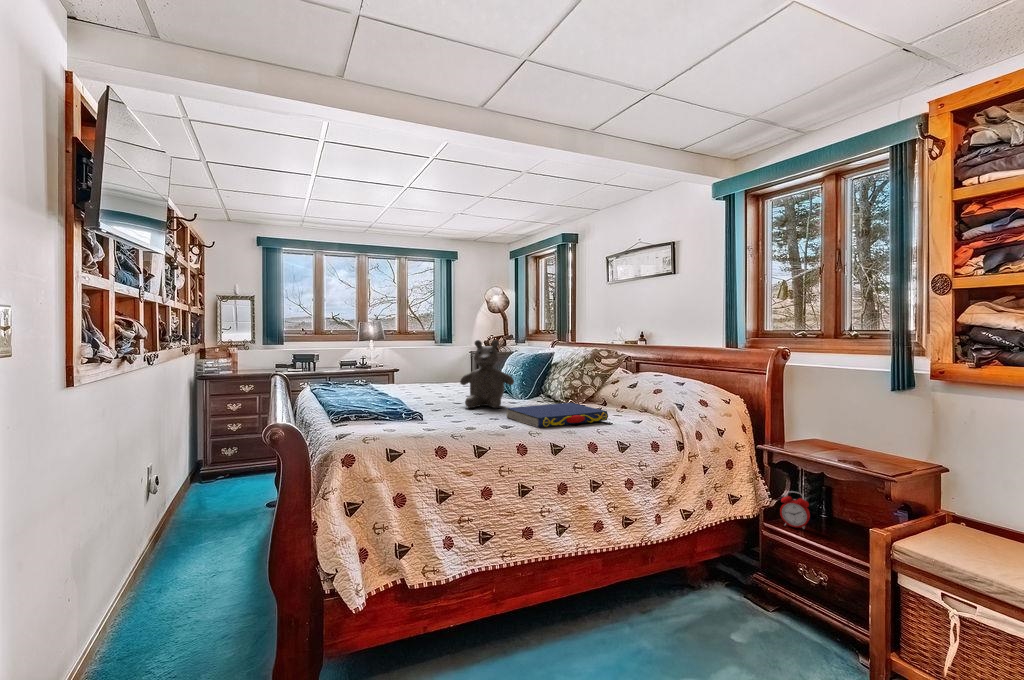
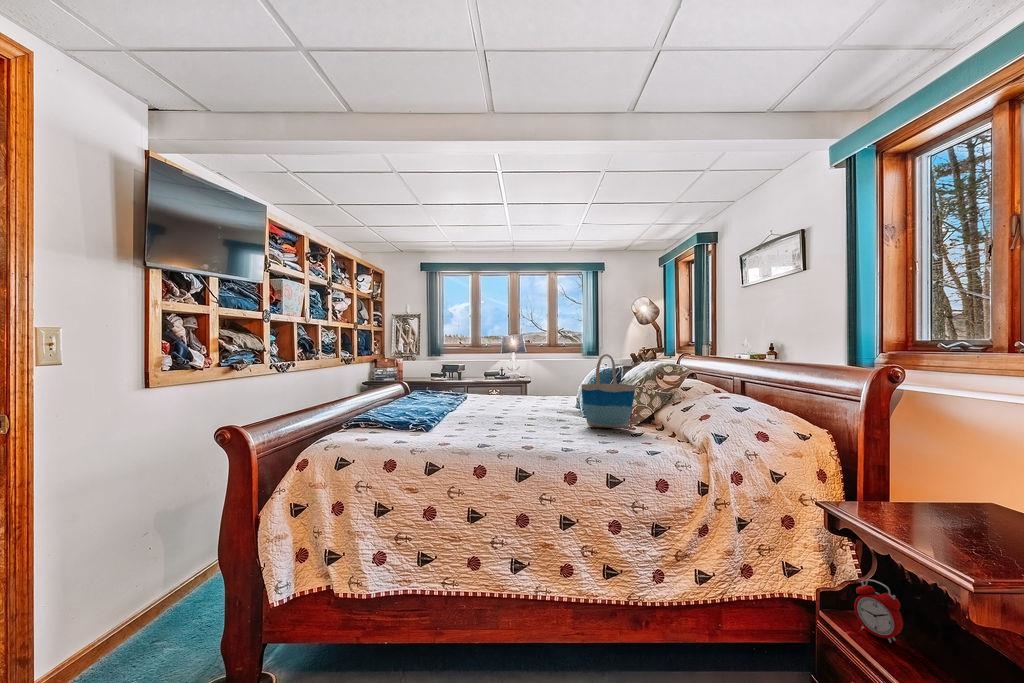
teddy bear: present [460,340,514,408] -> none [499,352,555,423]
tote bag: none [542,342,589,408] -> present [581,354,636,428]
book: present [506,403,608,428] -> none [514,423,613,448]

